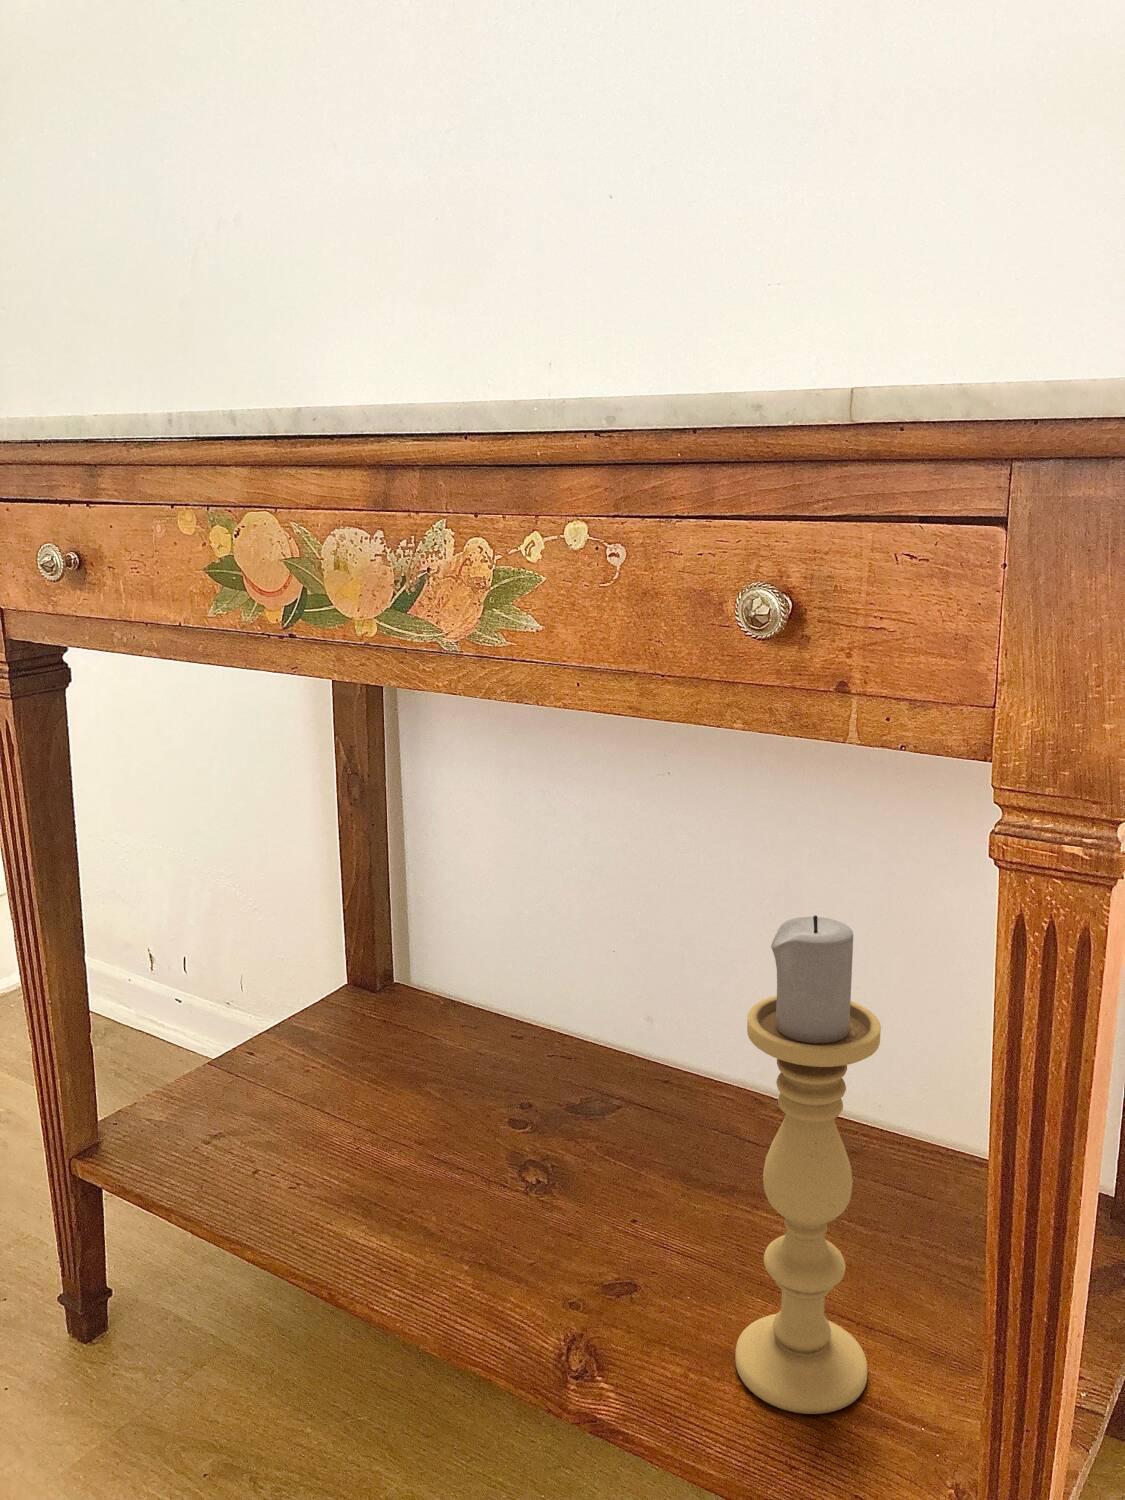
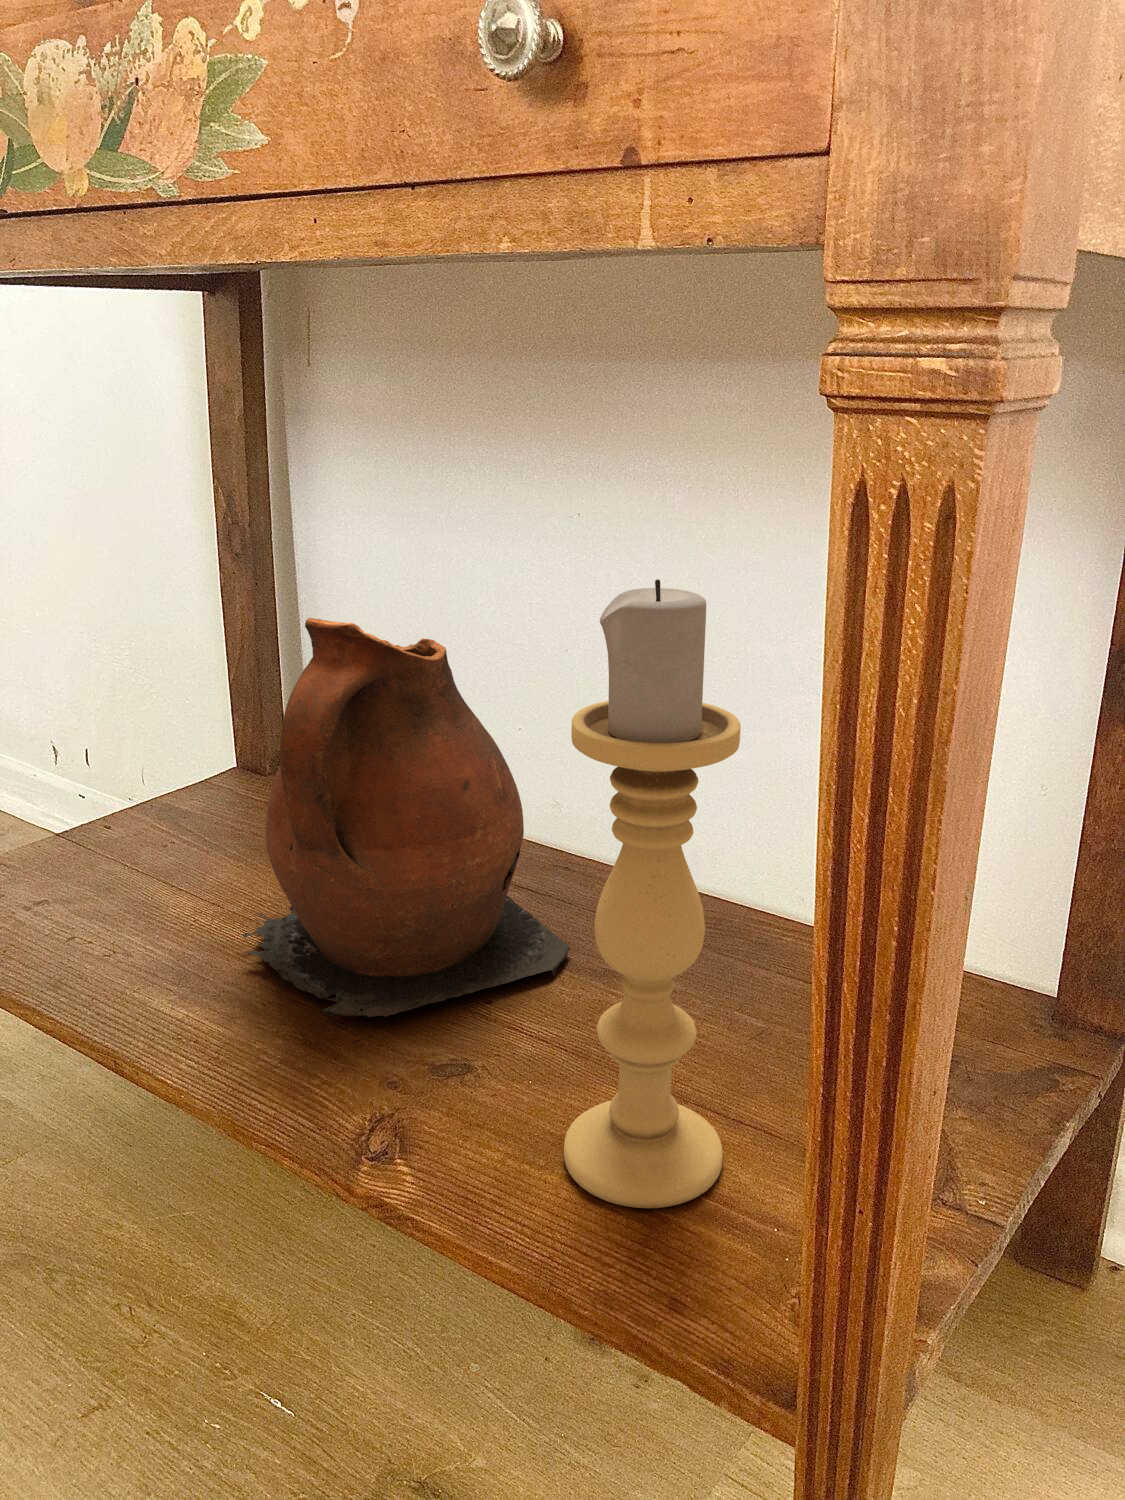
ceramic pitcher: none [410,909,693,1246] -> present [243,618,570,1017]

